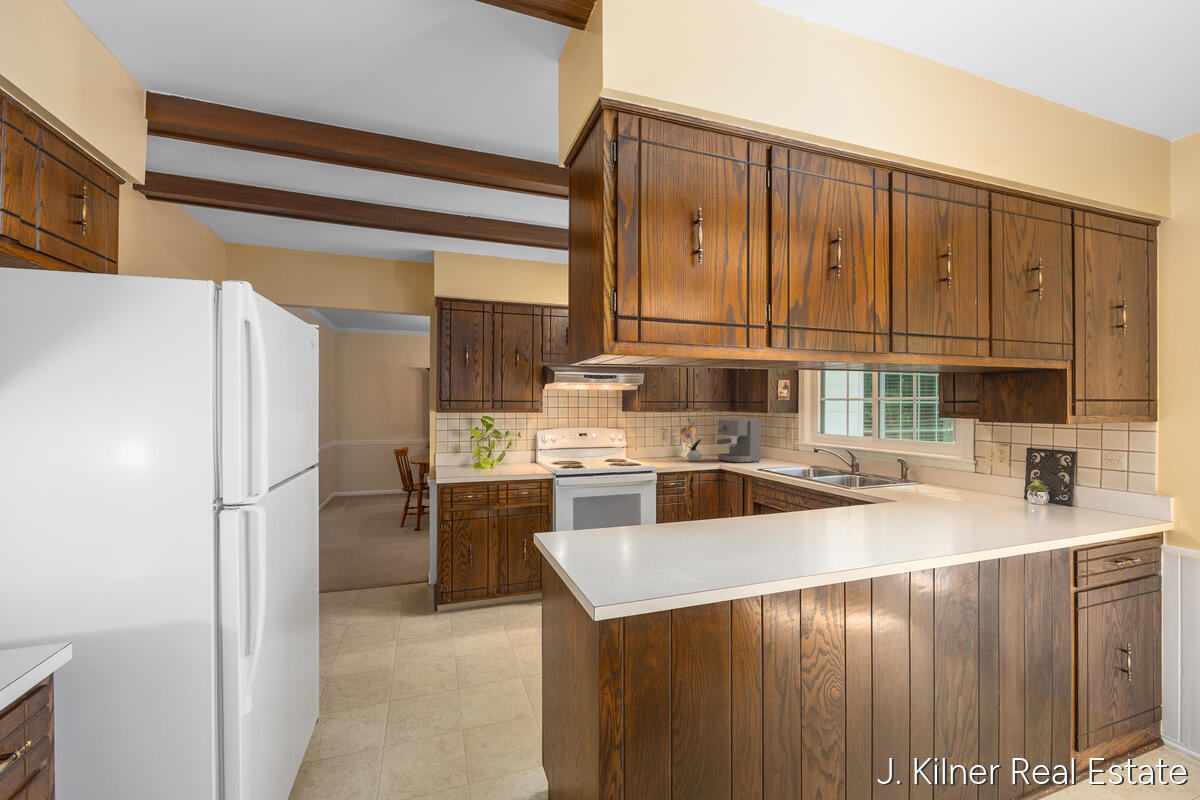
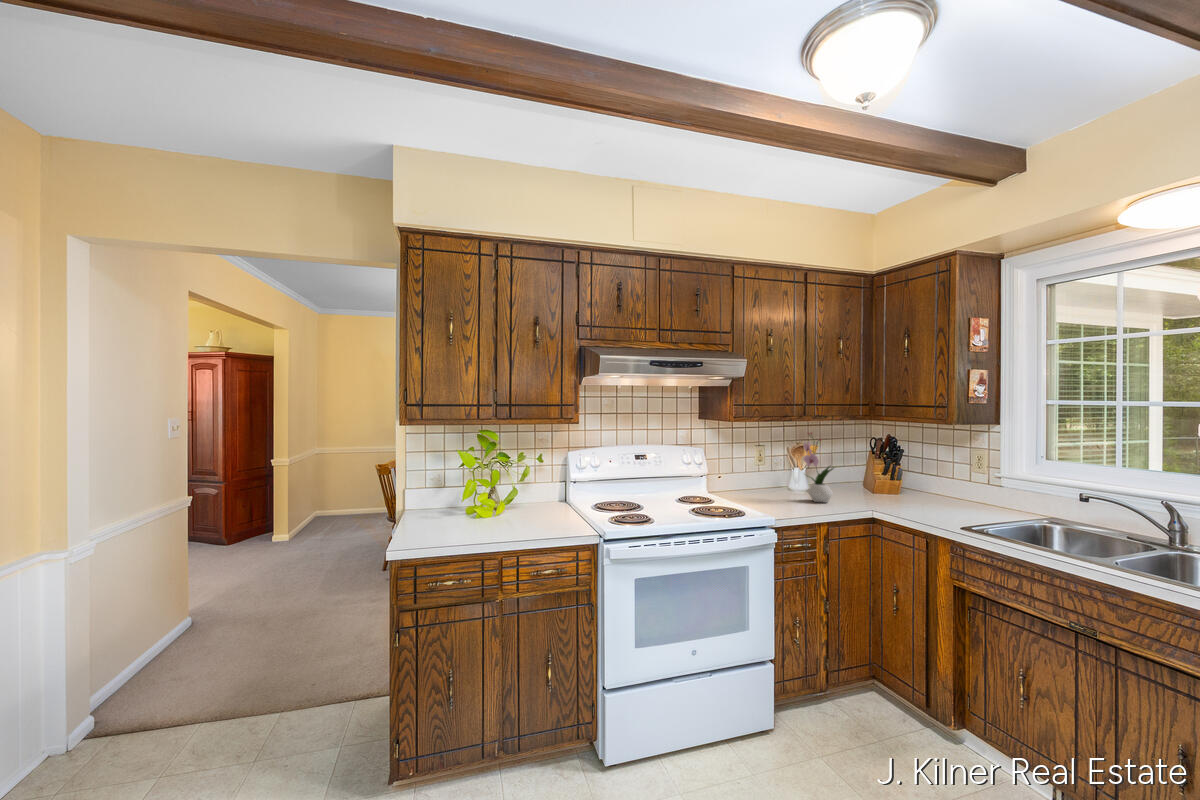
coffee maker: present [717,419,761,463] -> none [855,432,933,508]

